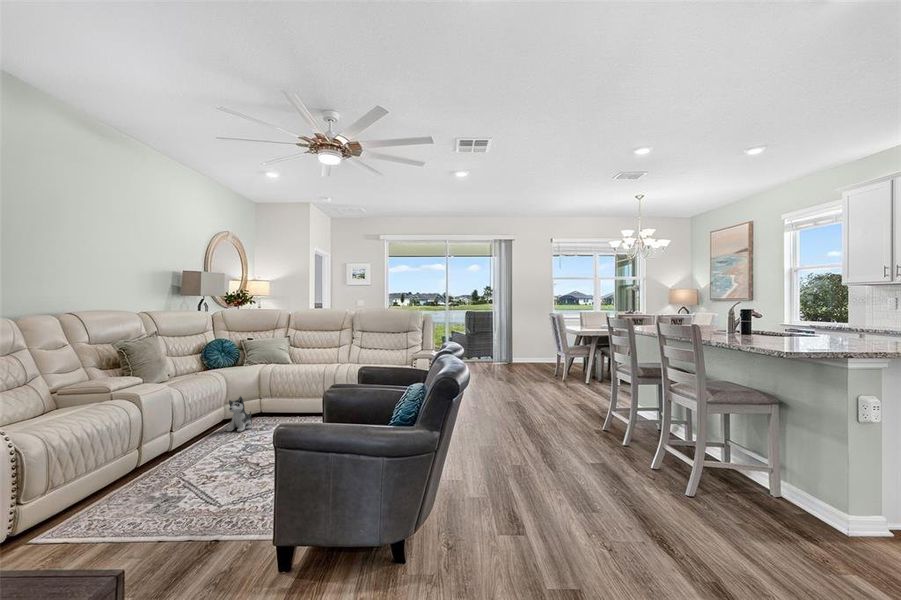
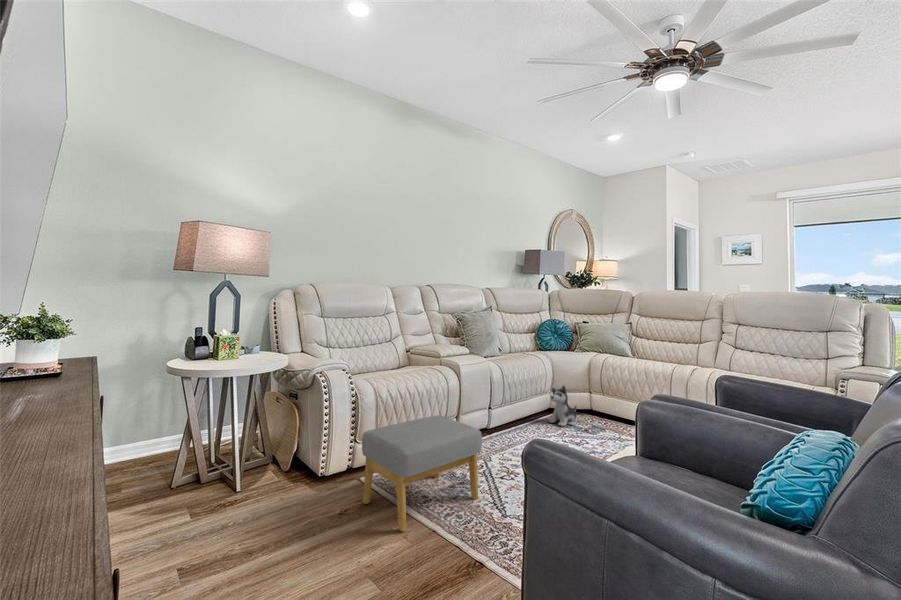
footstool: none [52,445,191,555] -> present [362,416,482,531]

